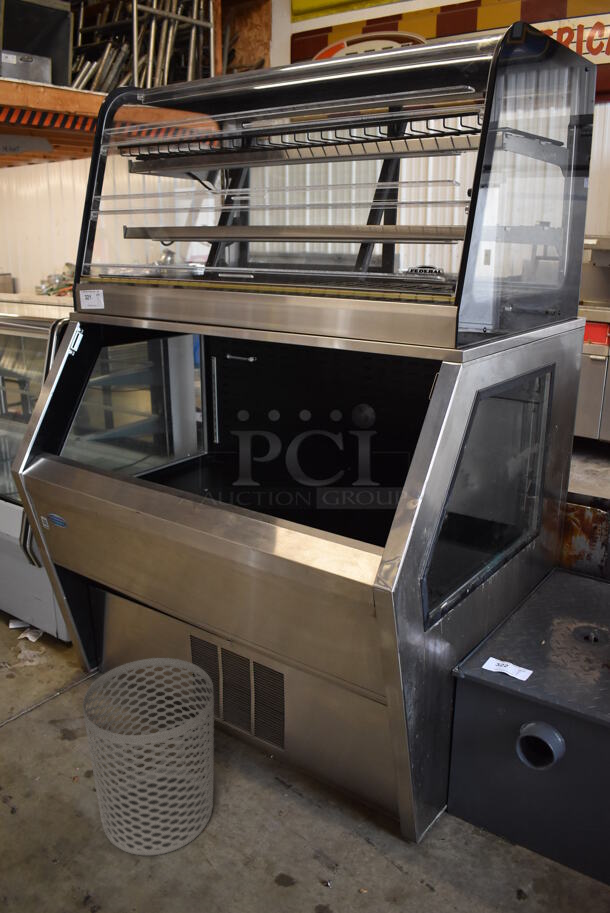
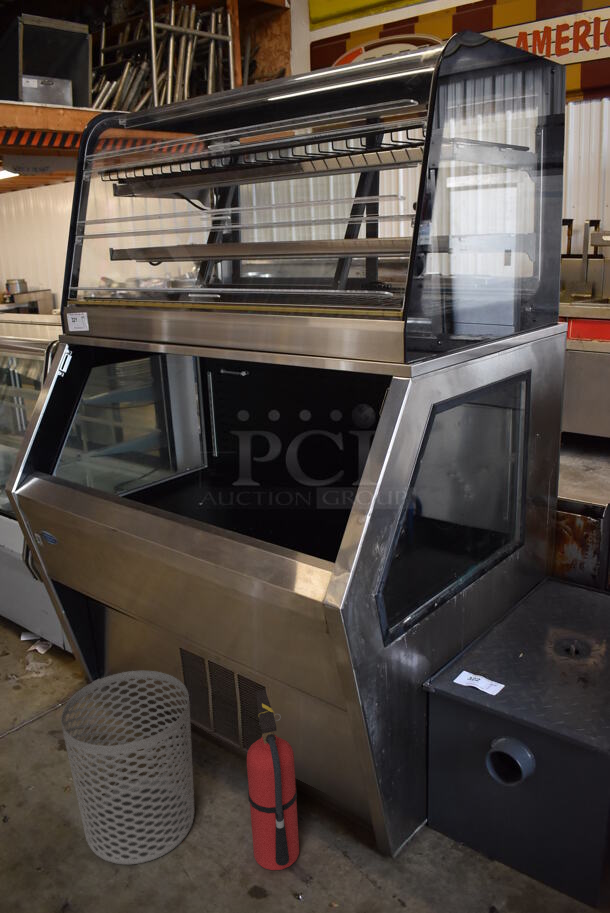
fire extinguisher: none [277,677,324,858] -> present [247,690,299,870]

